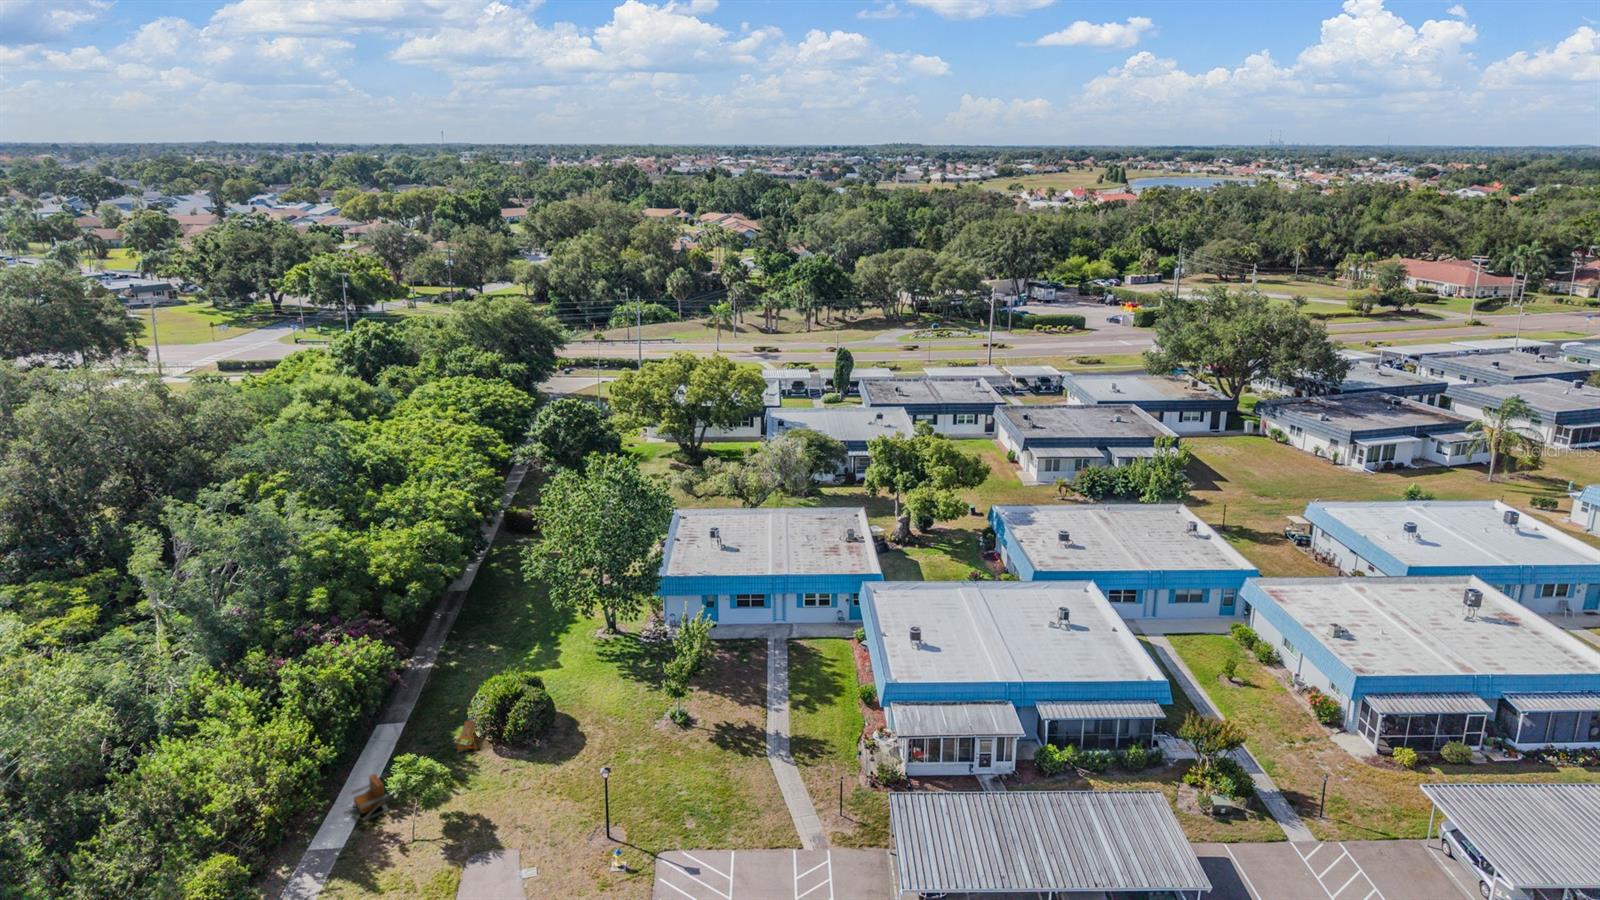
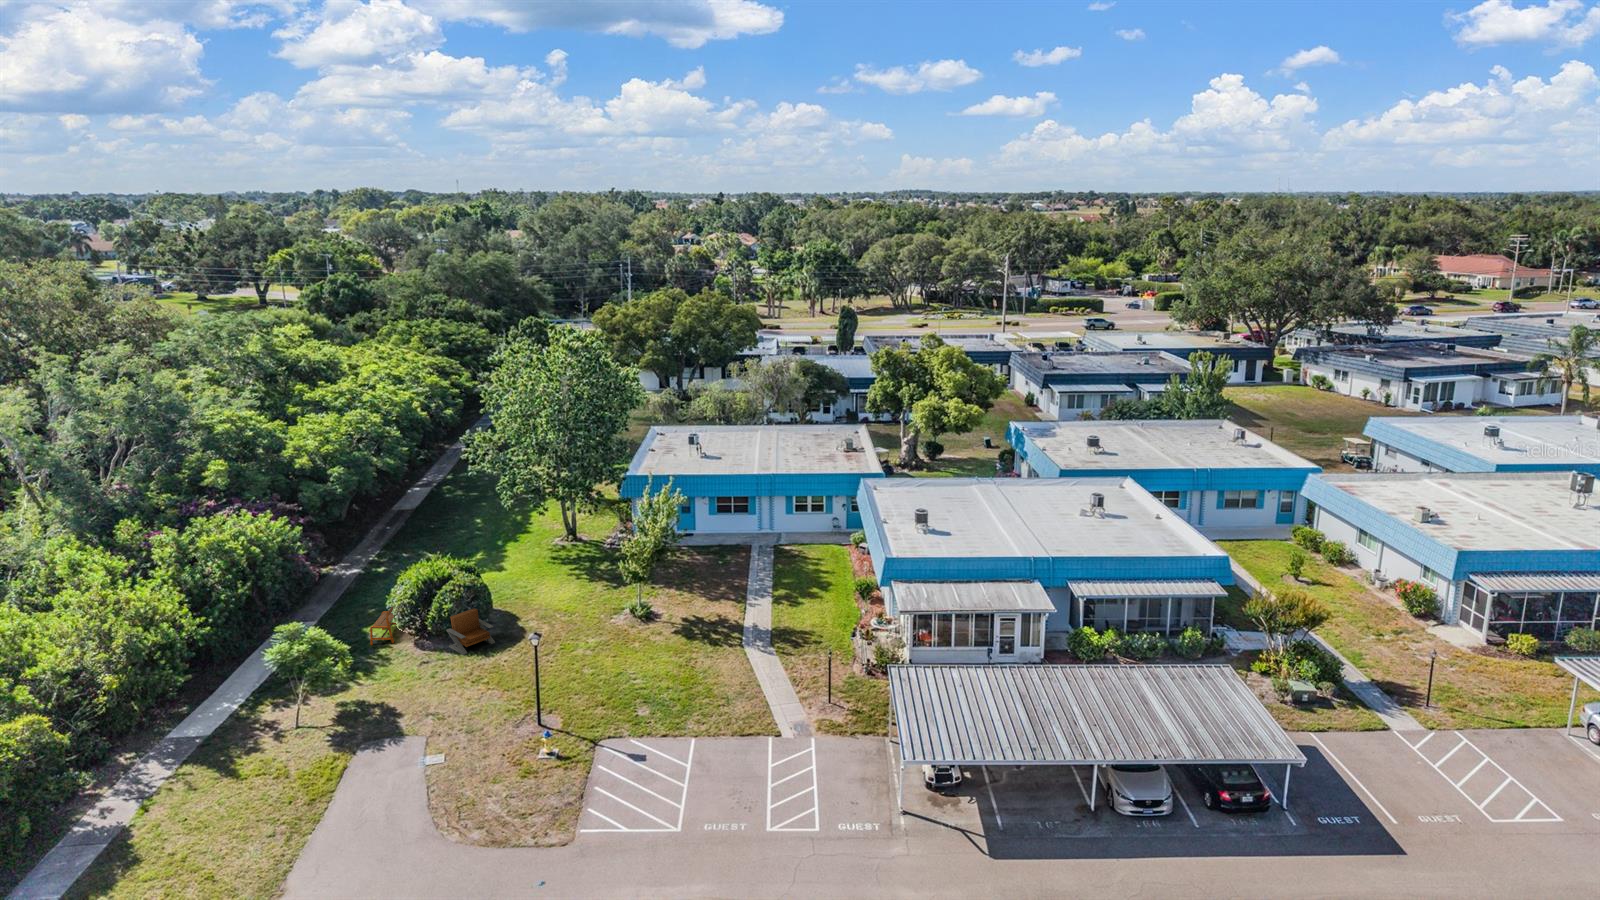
lounge chair: present [351,774,389,821] -> present [446,608,495,655]

